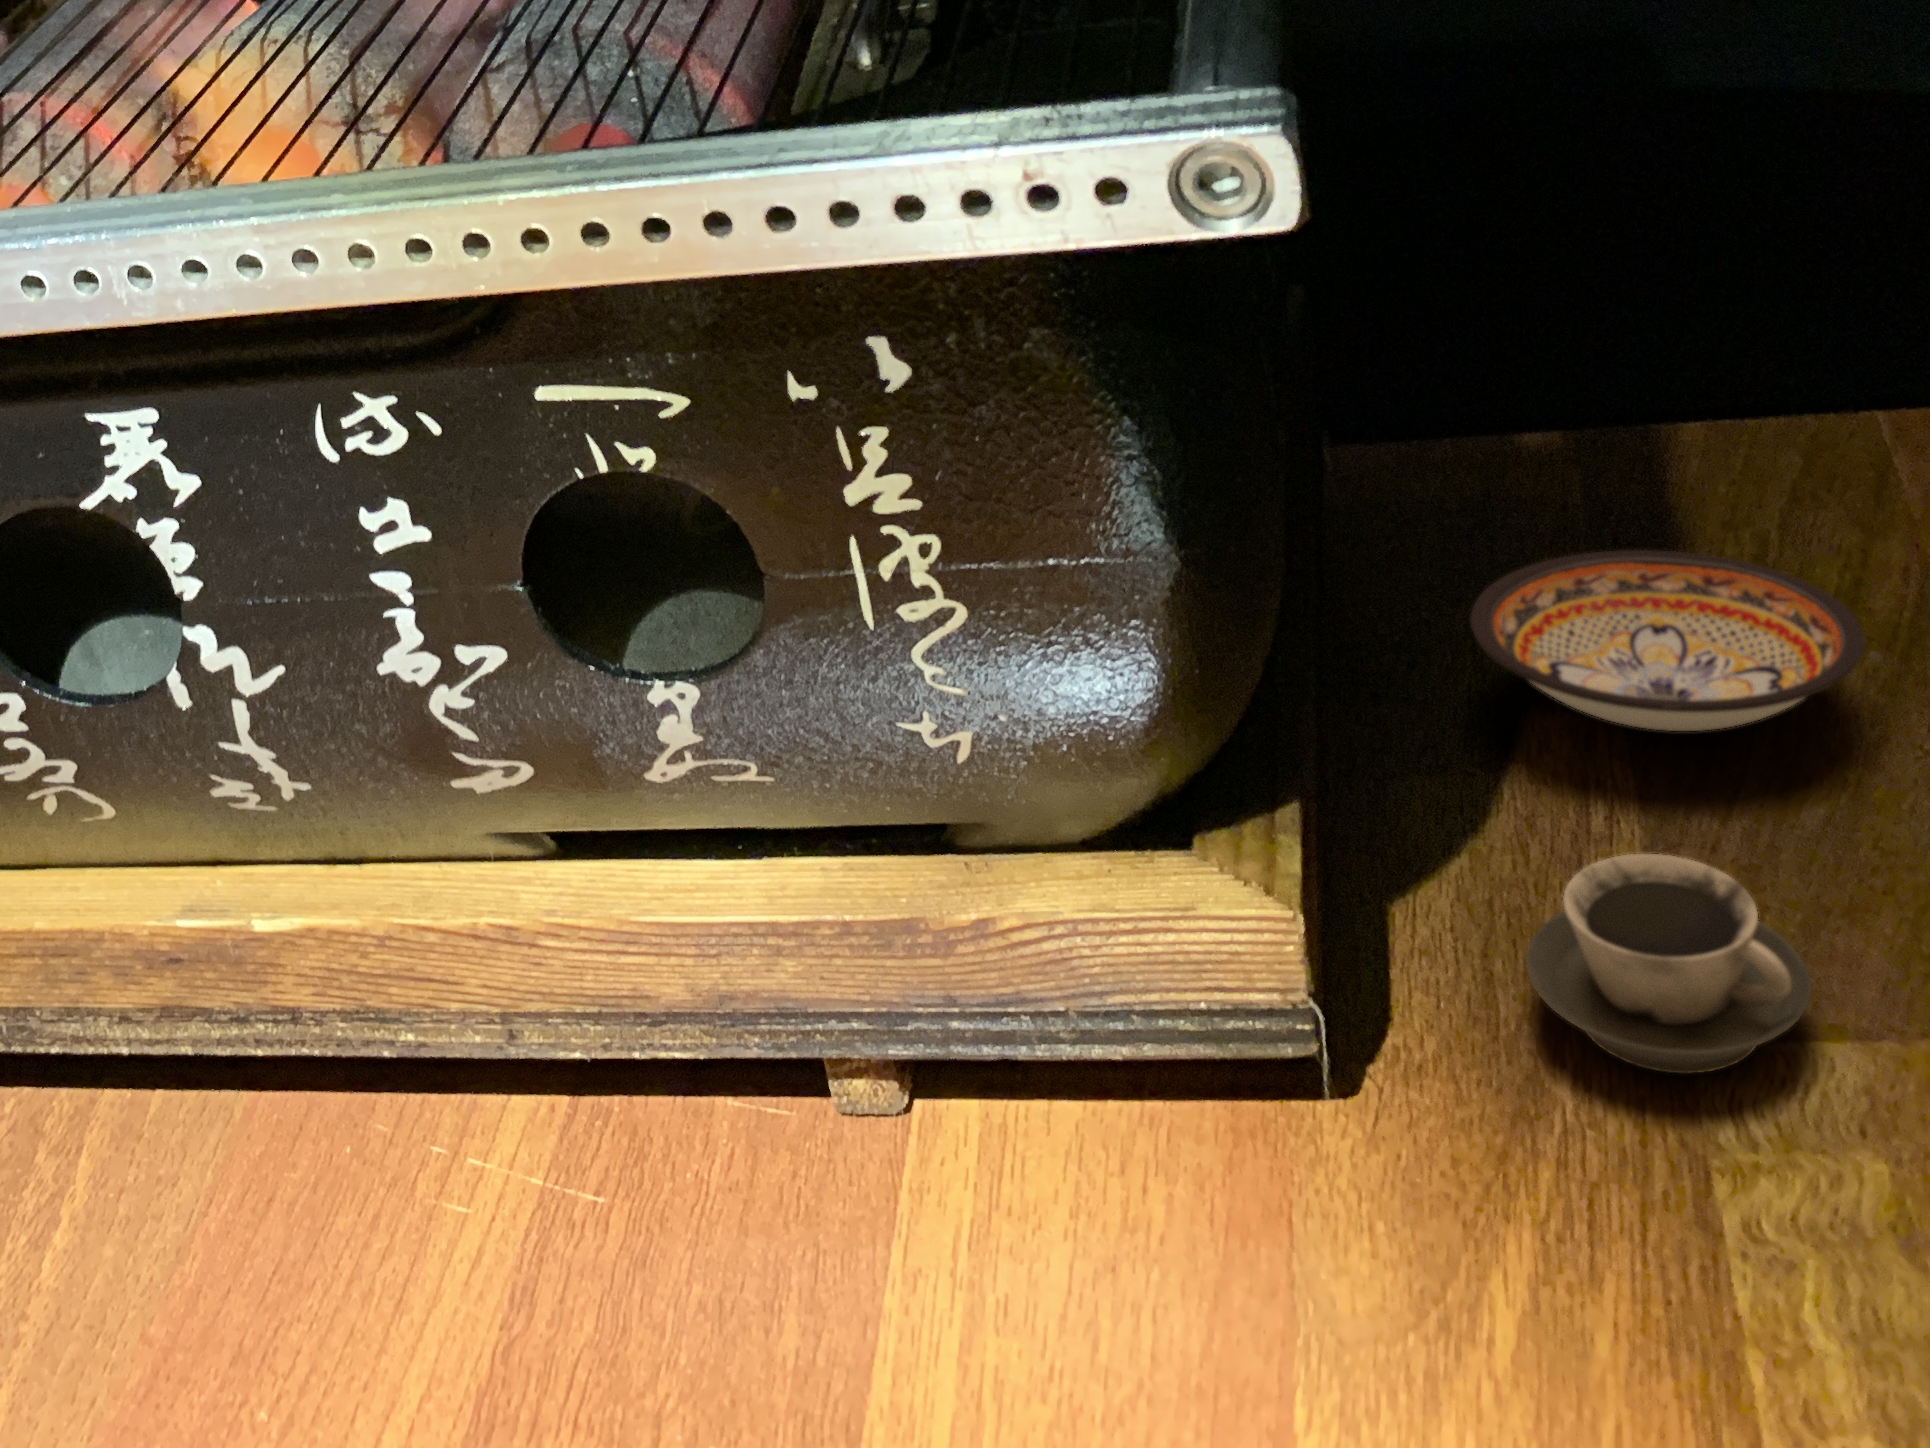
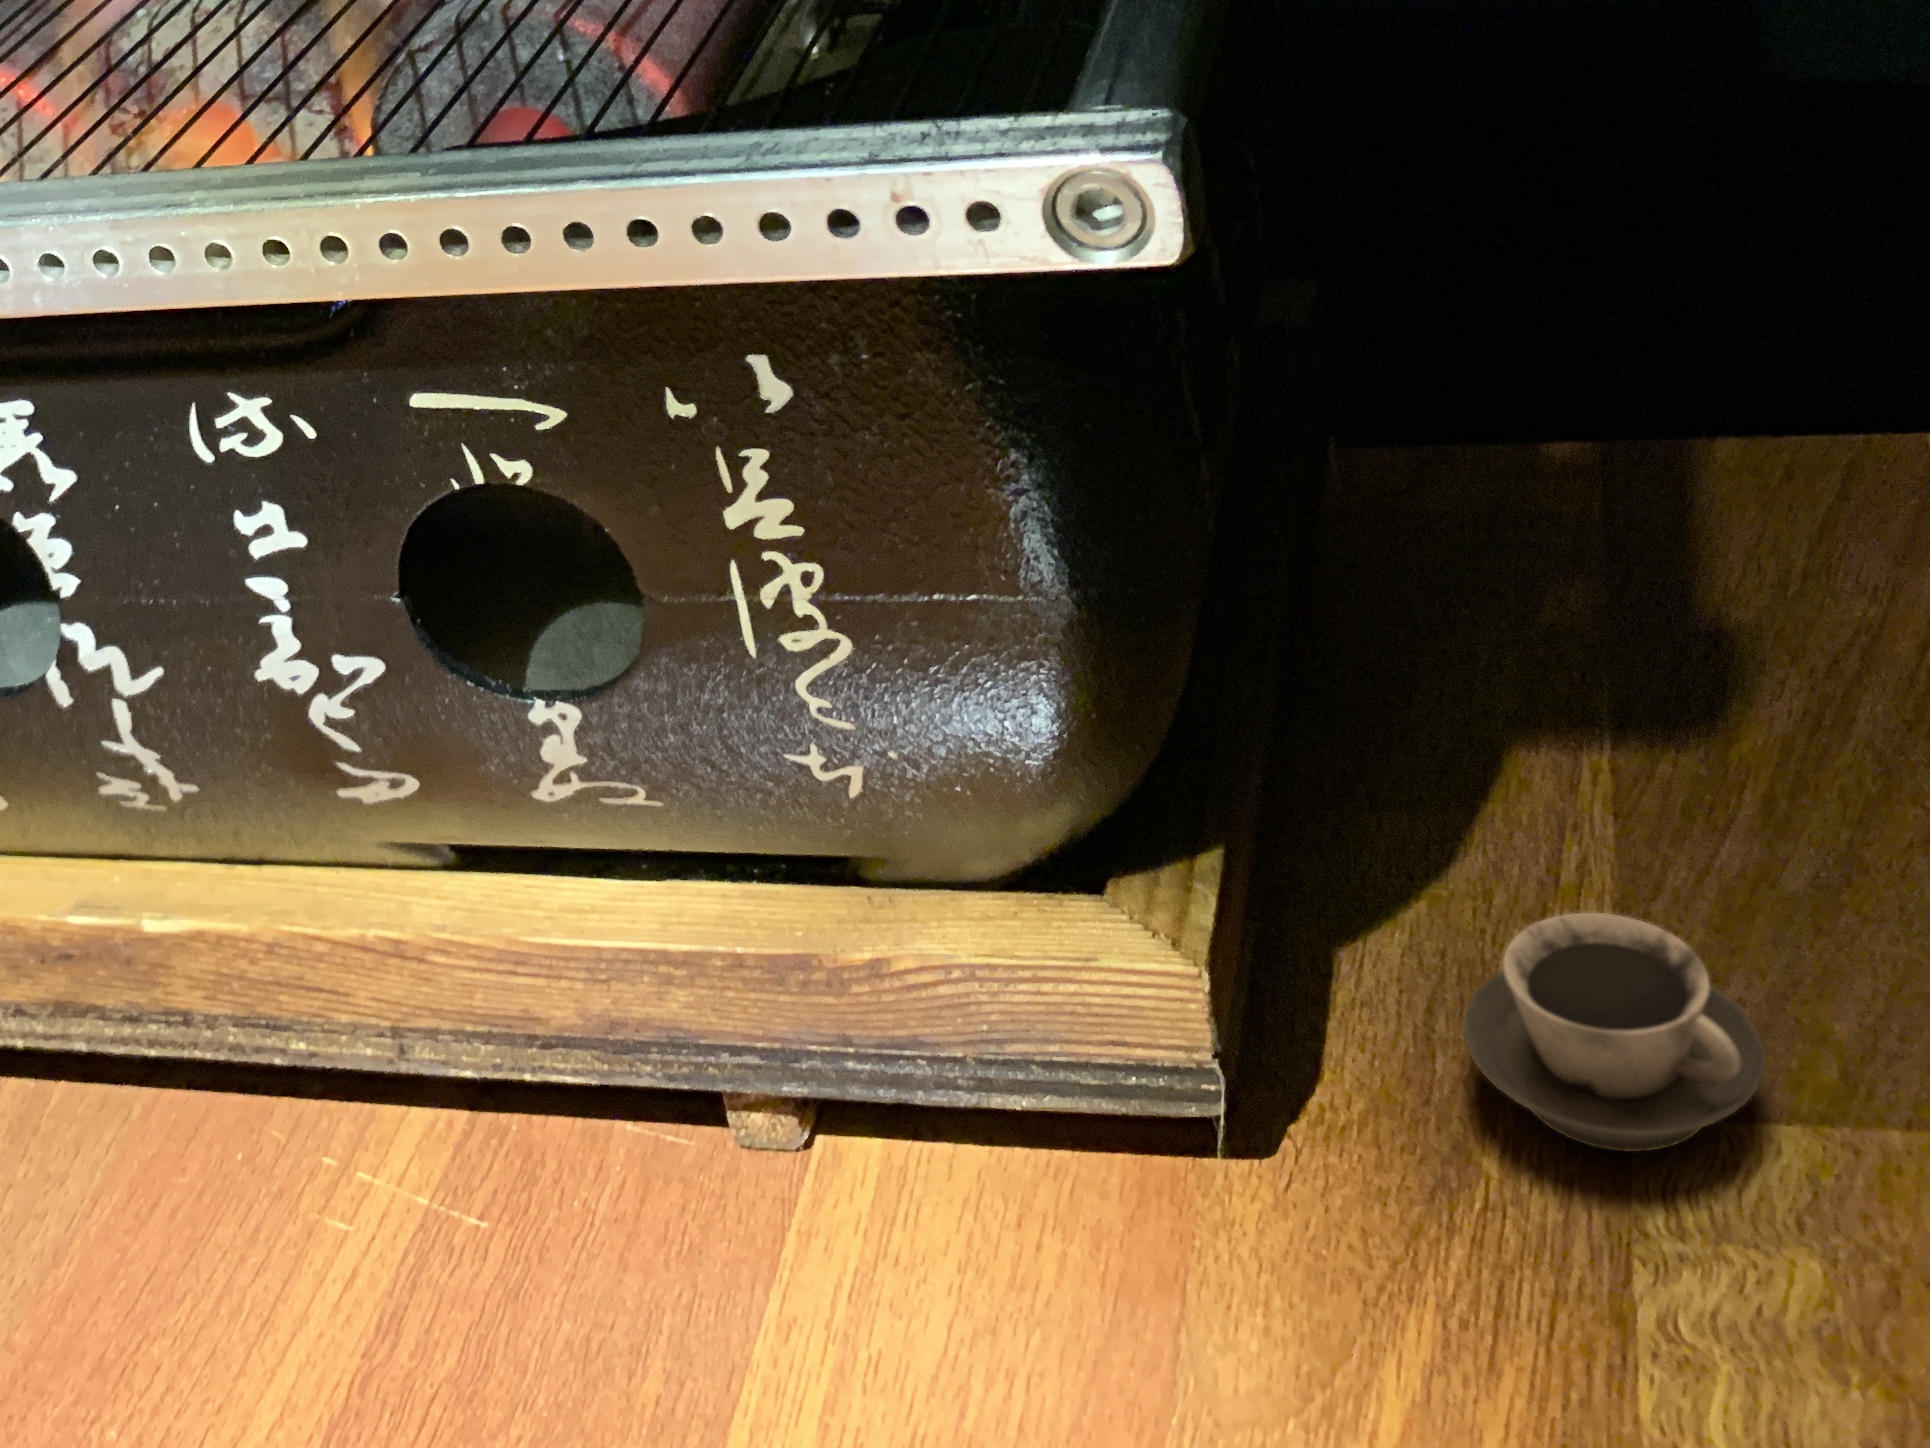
ceramic bowl: present [1471,550,1865,731] -> none [1445,575,1863,773]

